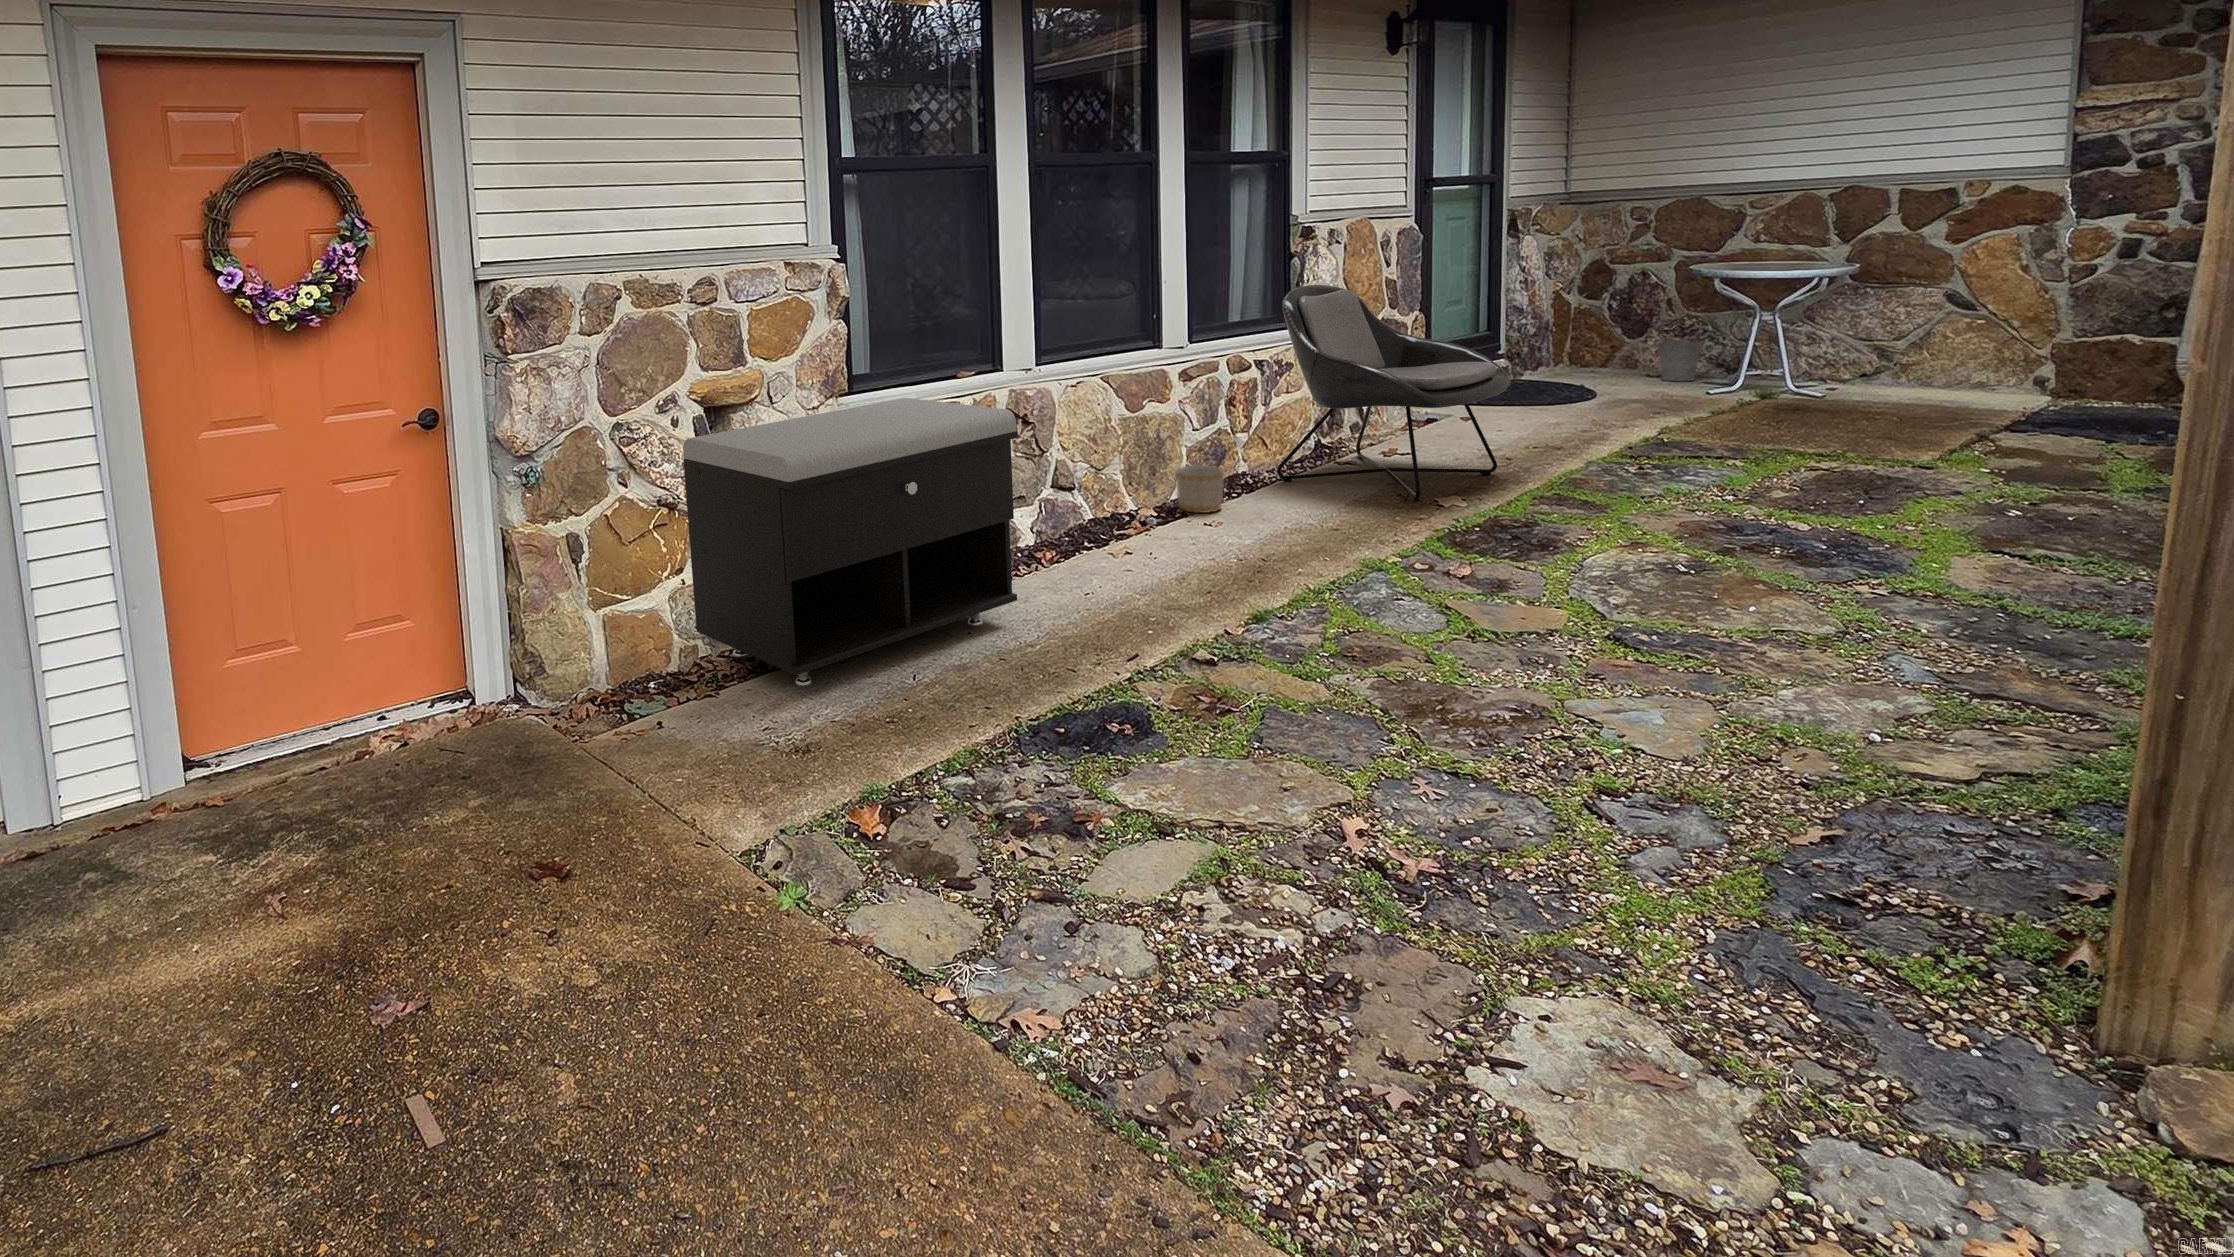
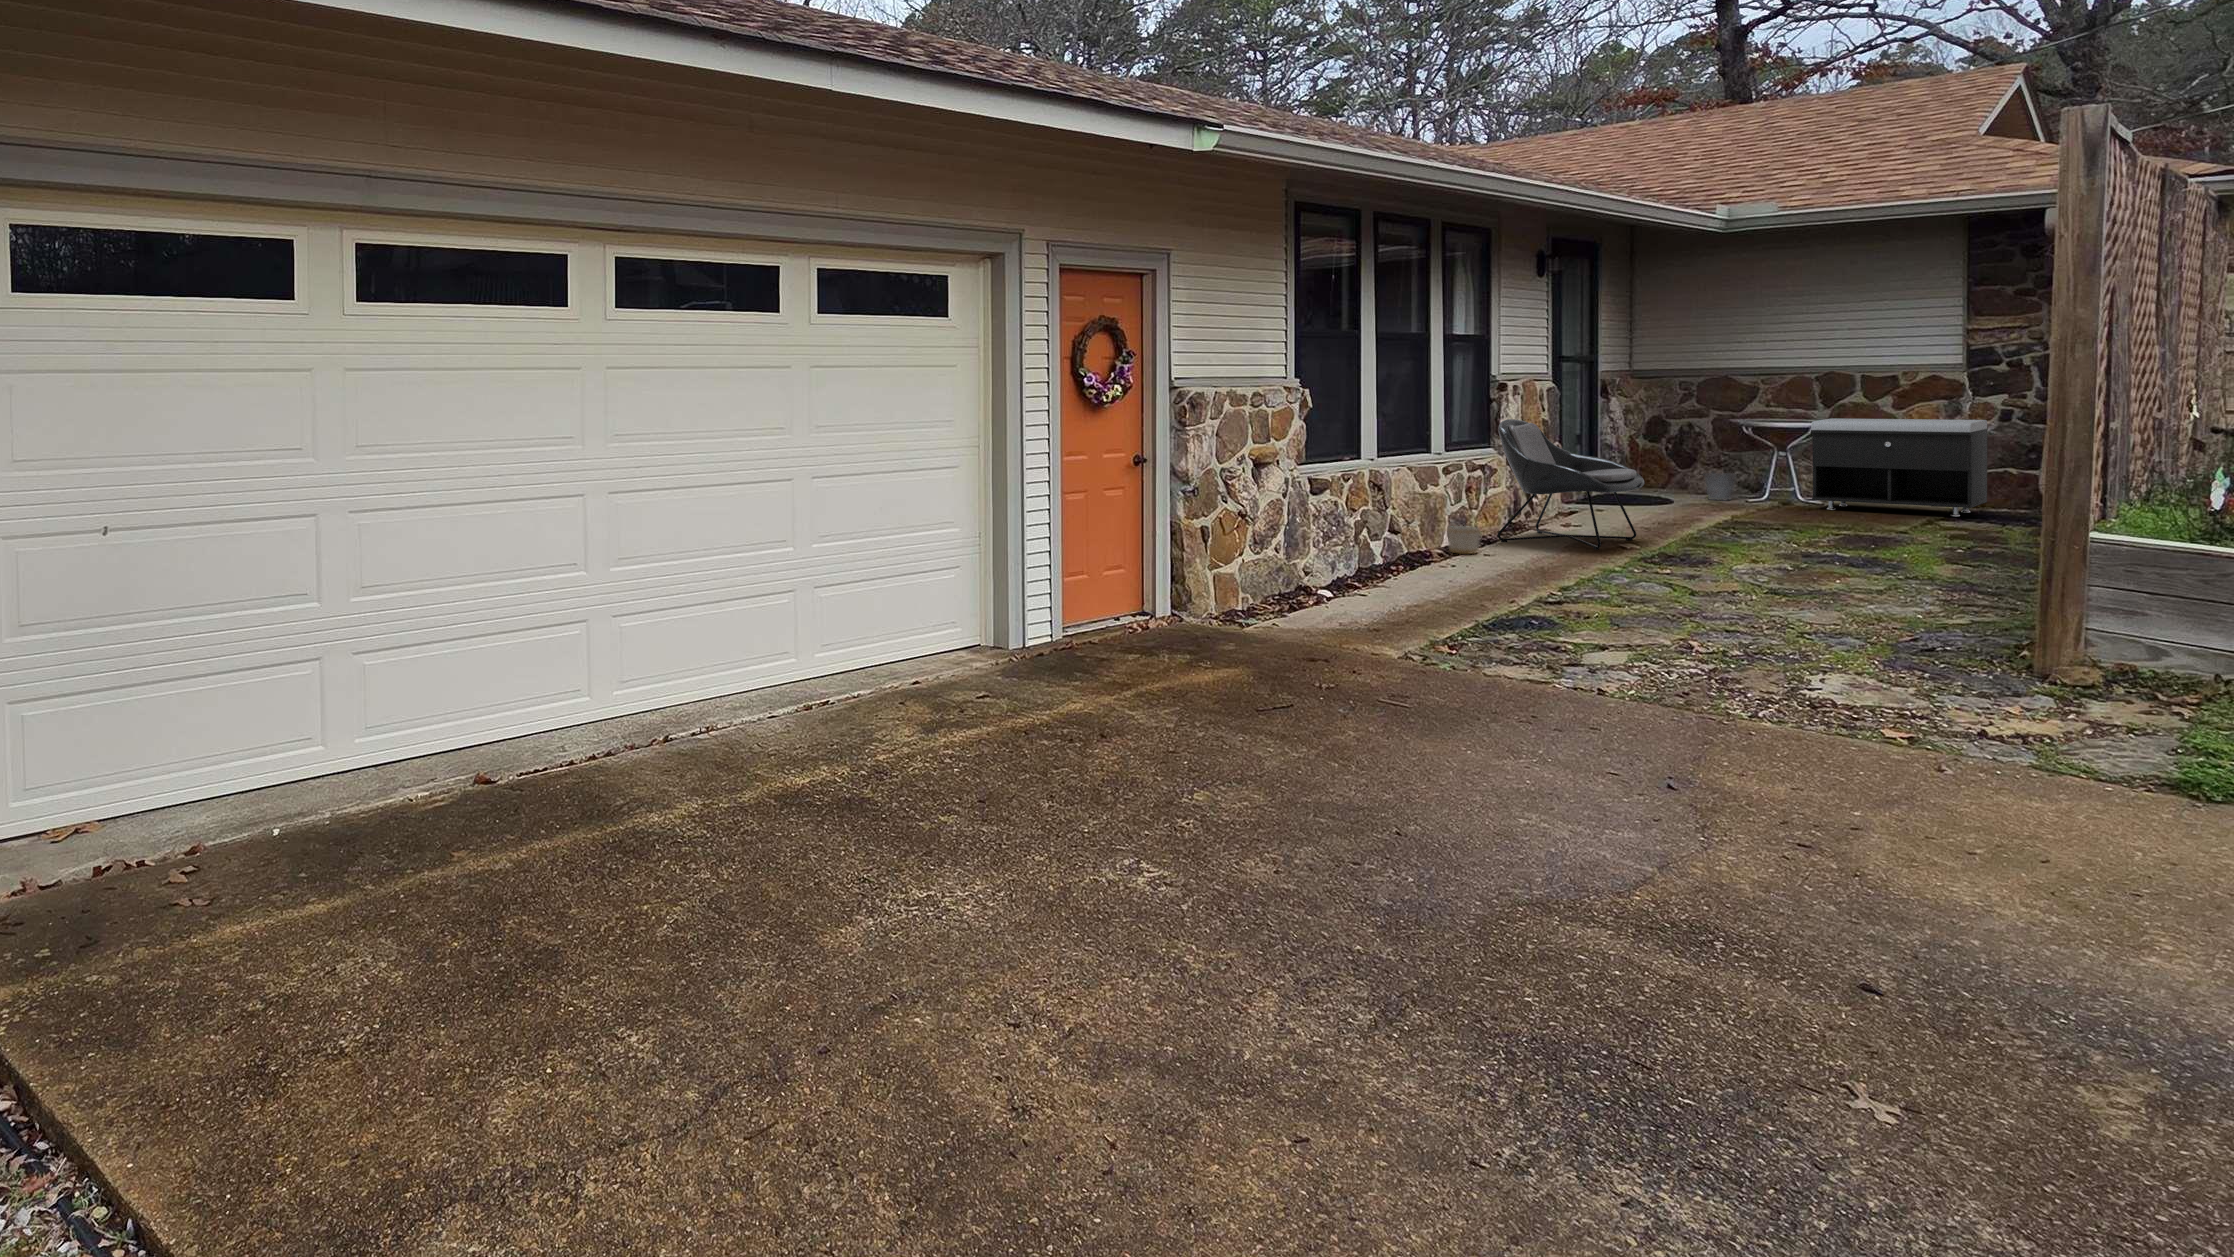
storage bench: present [683,398,1017,686] -> present [1811,418,1987,517]

